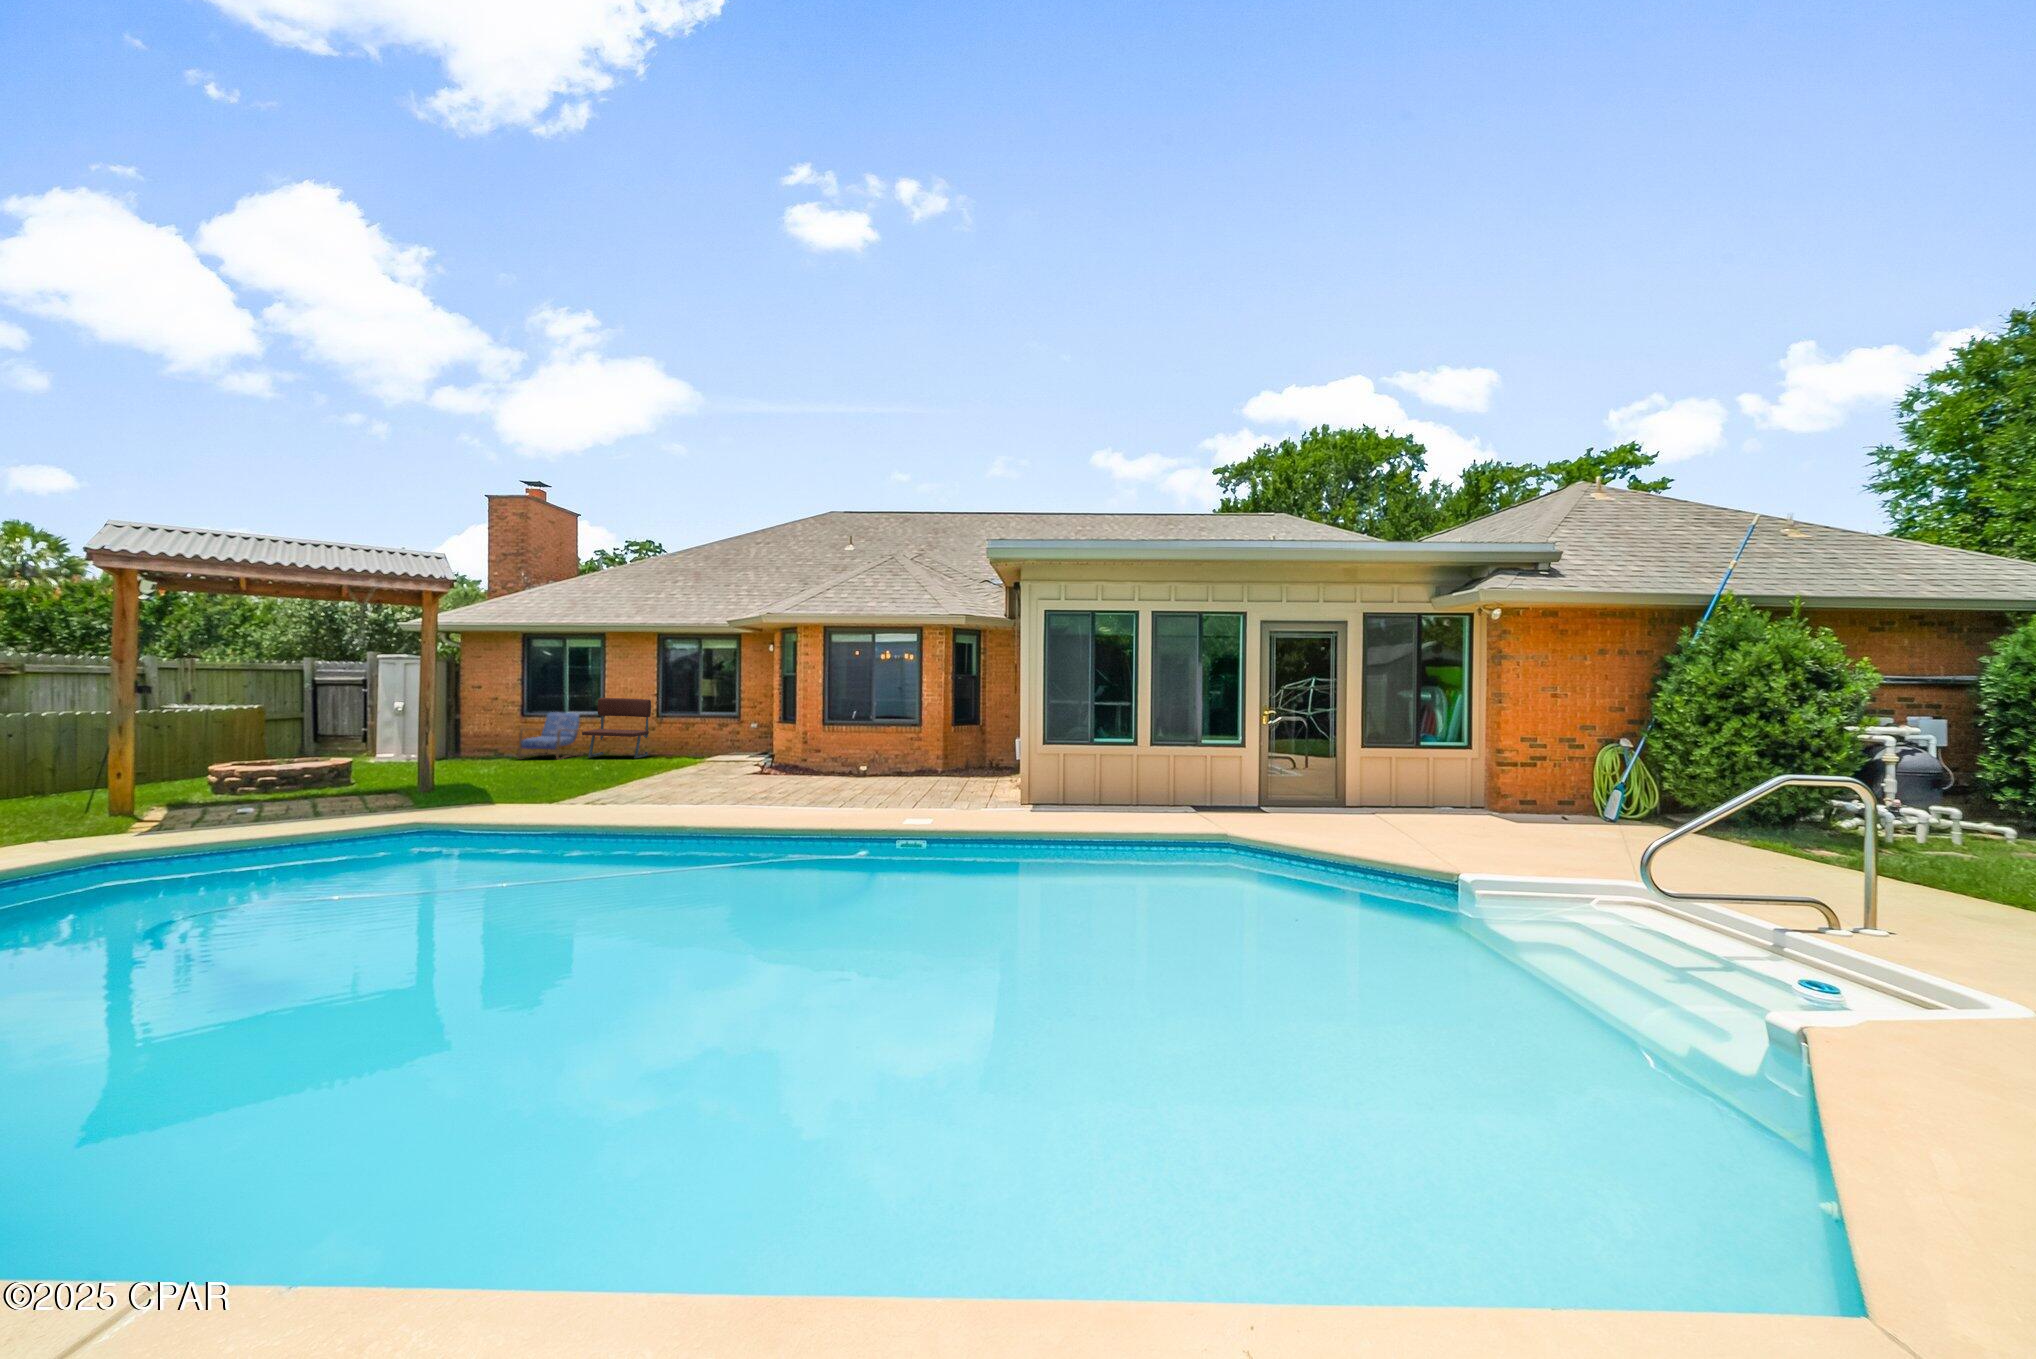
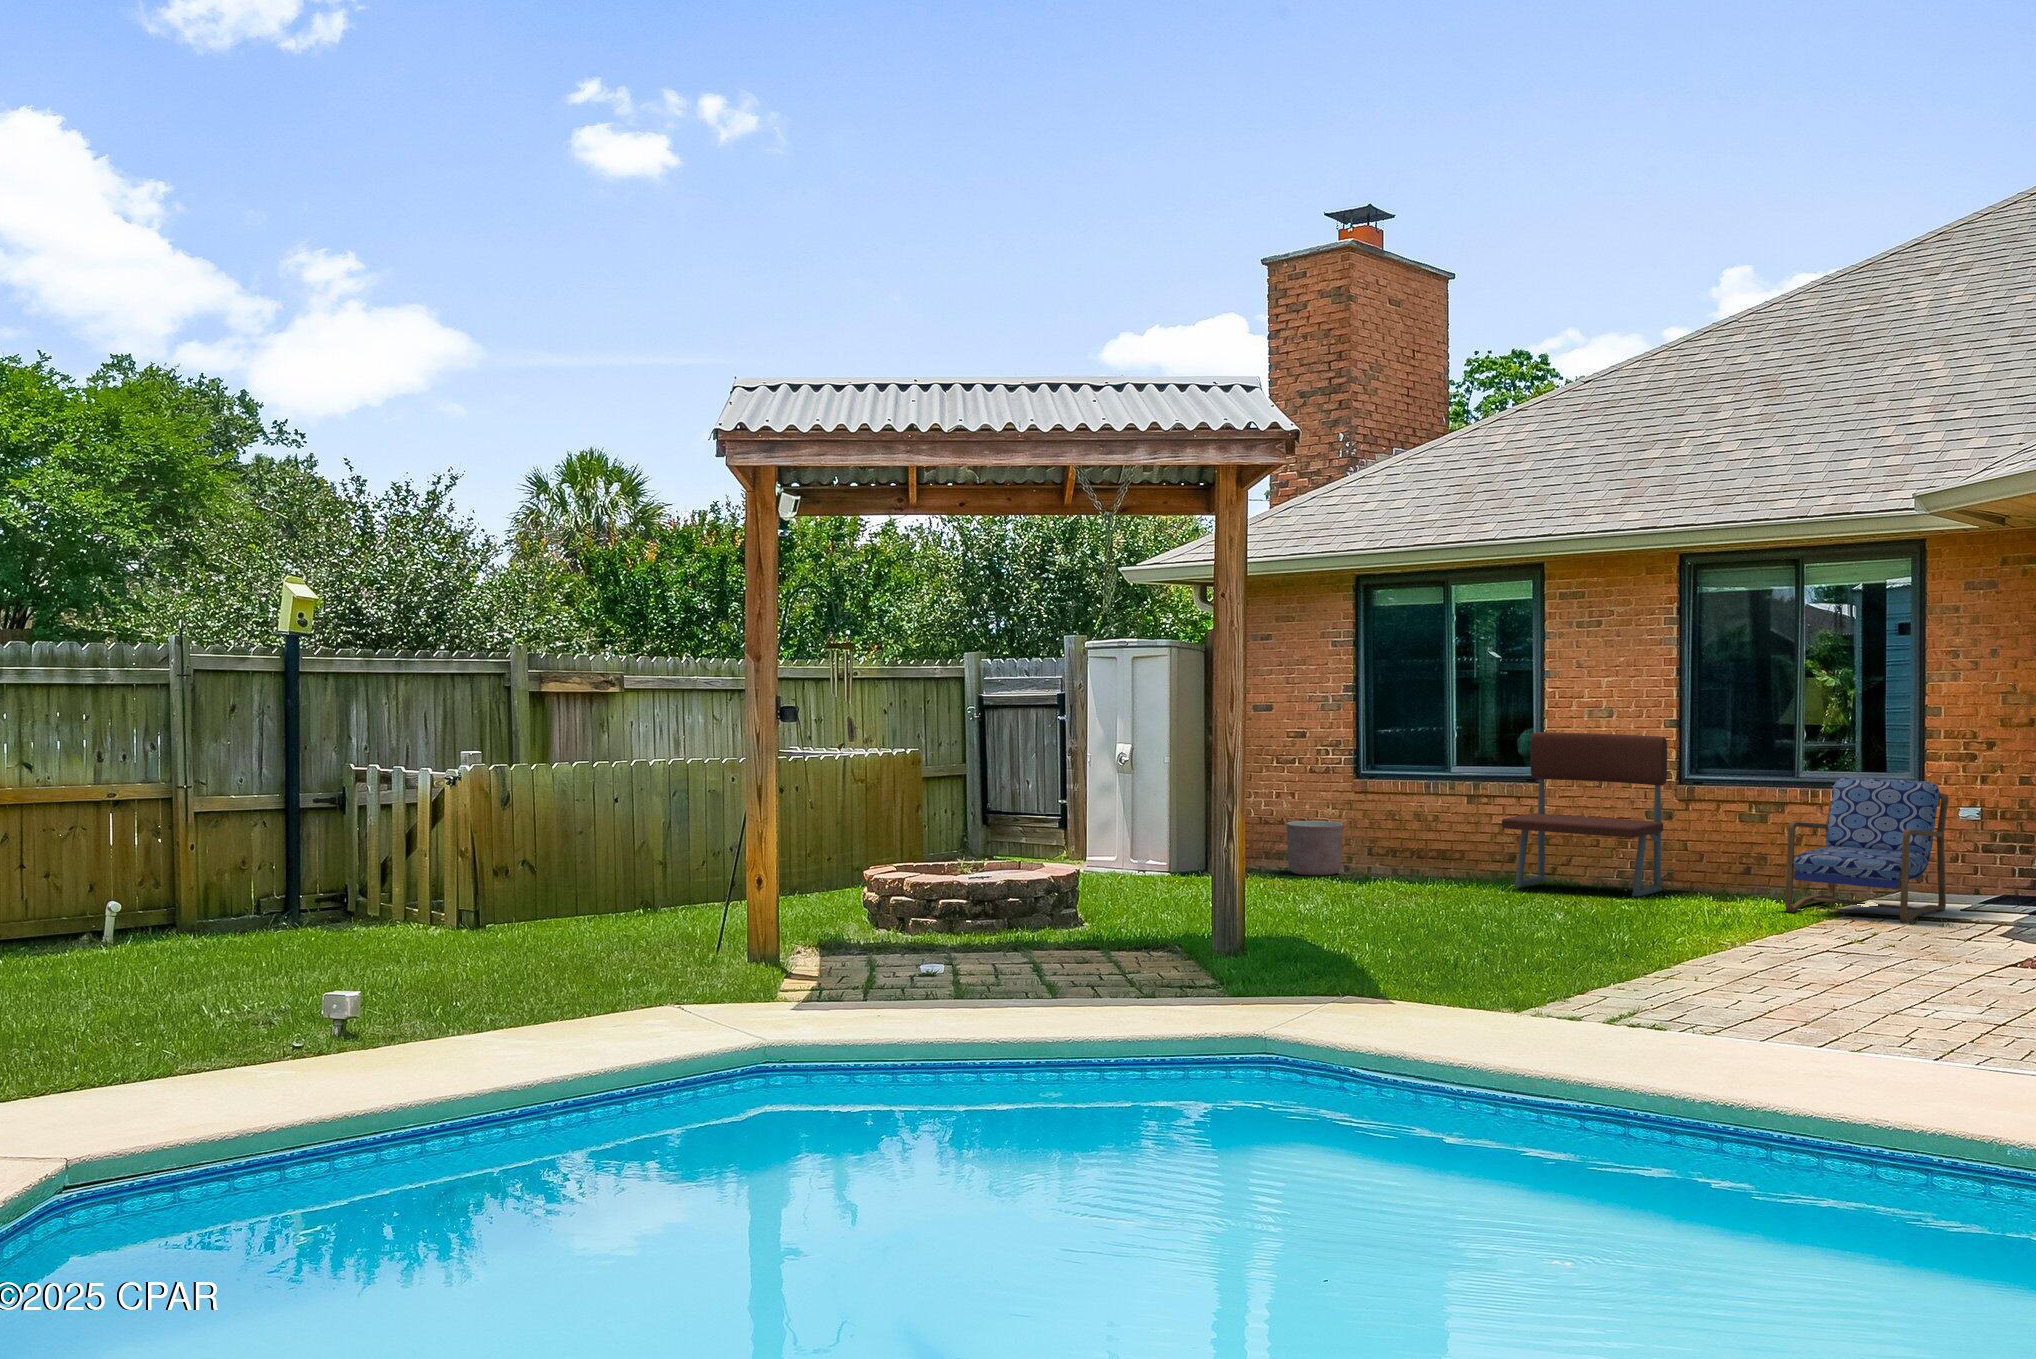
armchair: present [518,712,583,760] -> present [1785,777,1948,923]
planter: none [486,735,515,758] -> present [1286,821,1343,876]

